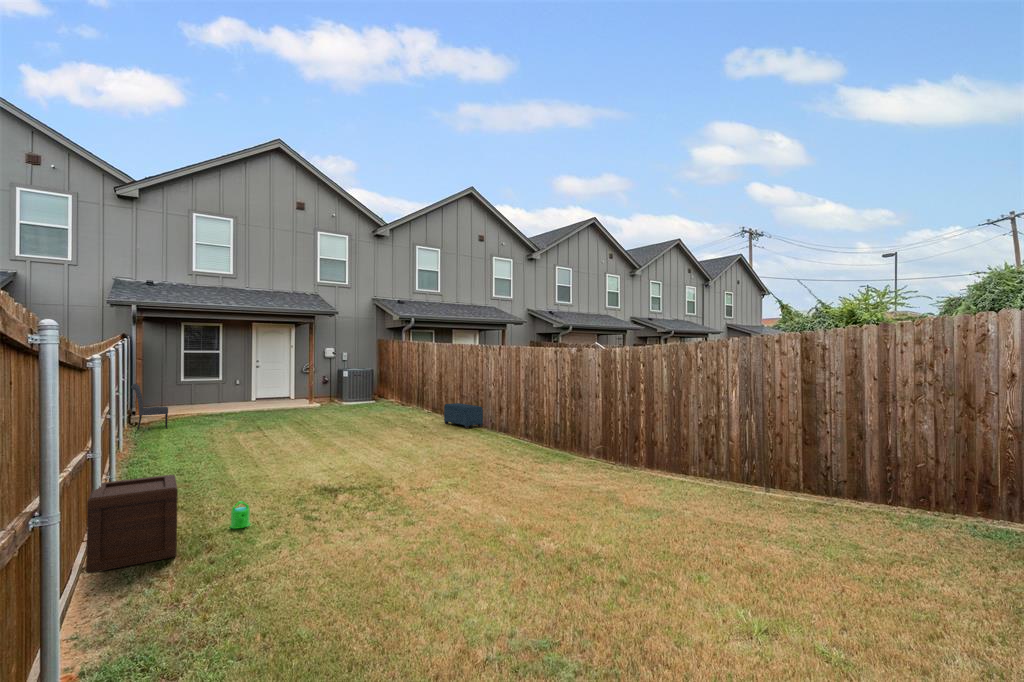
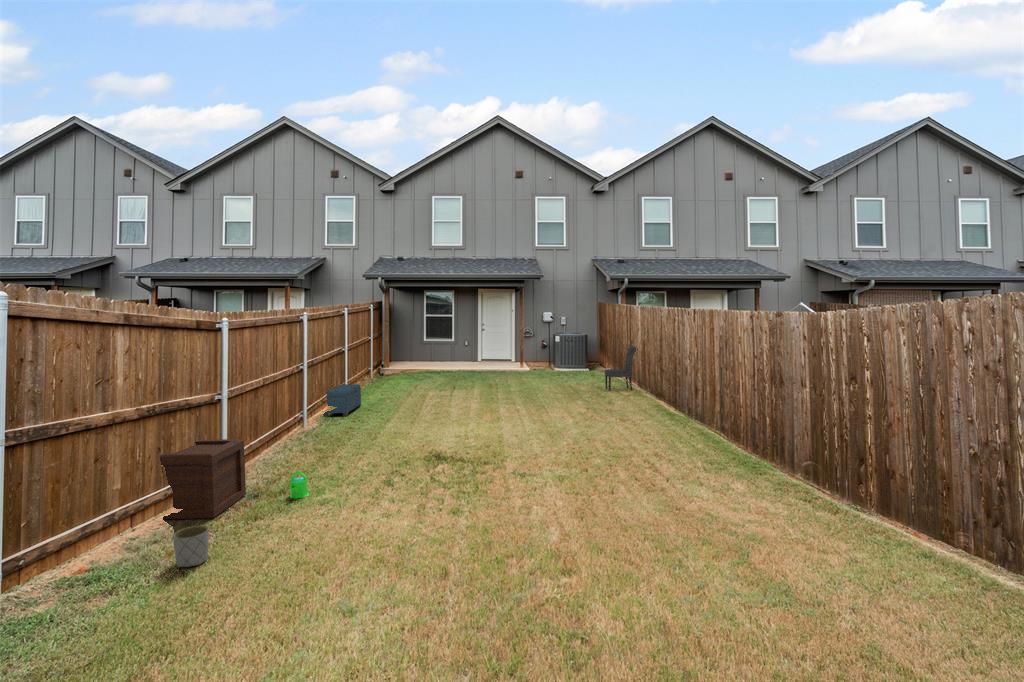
chair: present [131,384,168,430] -> present [605,346,636,391]
bench: present [444,403,483,429] -> present [323,384,361,417]
planter: none [208,548,242,591] -> present [173,526,209,568]

